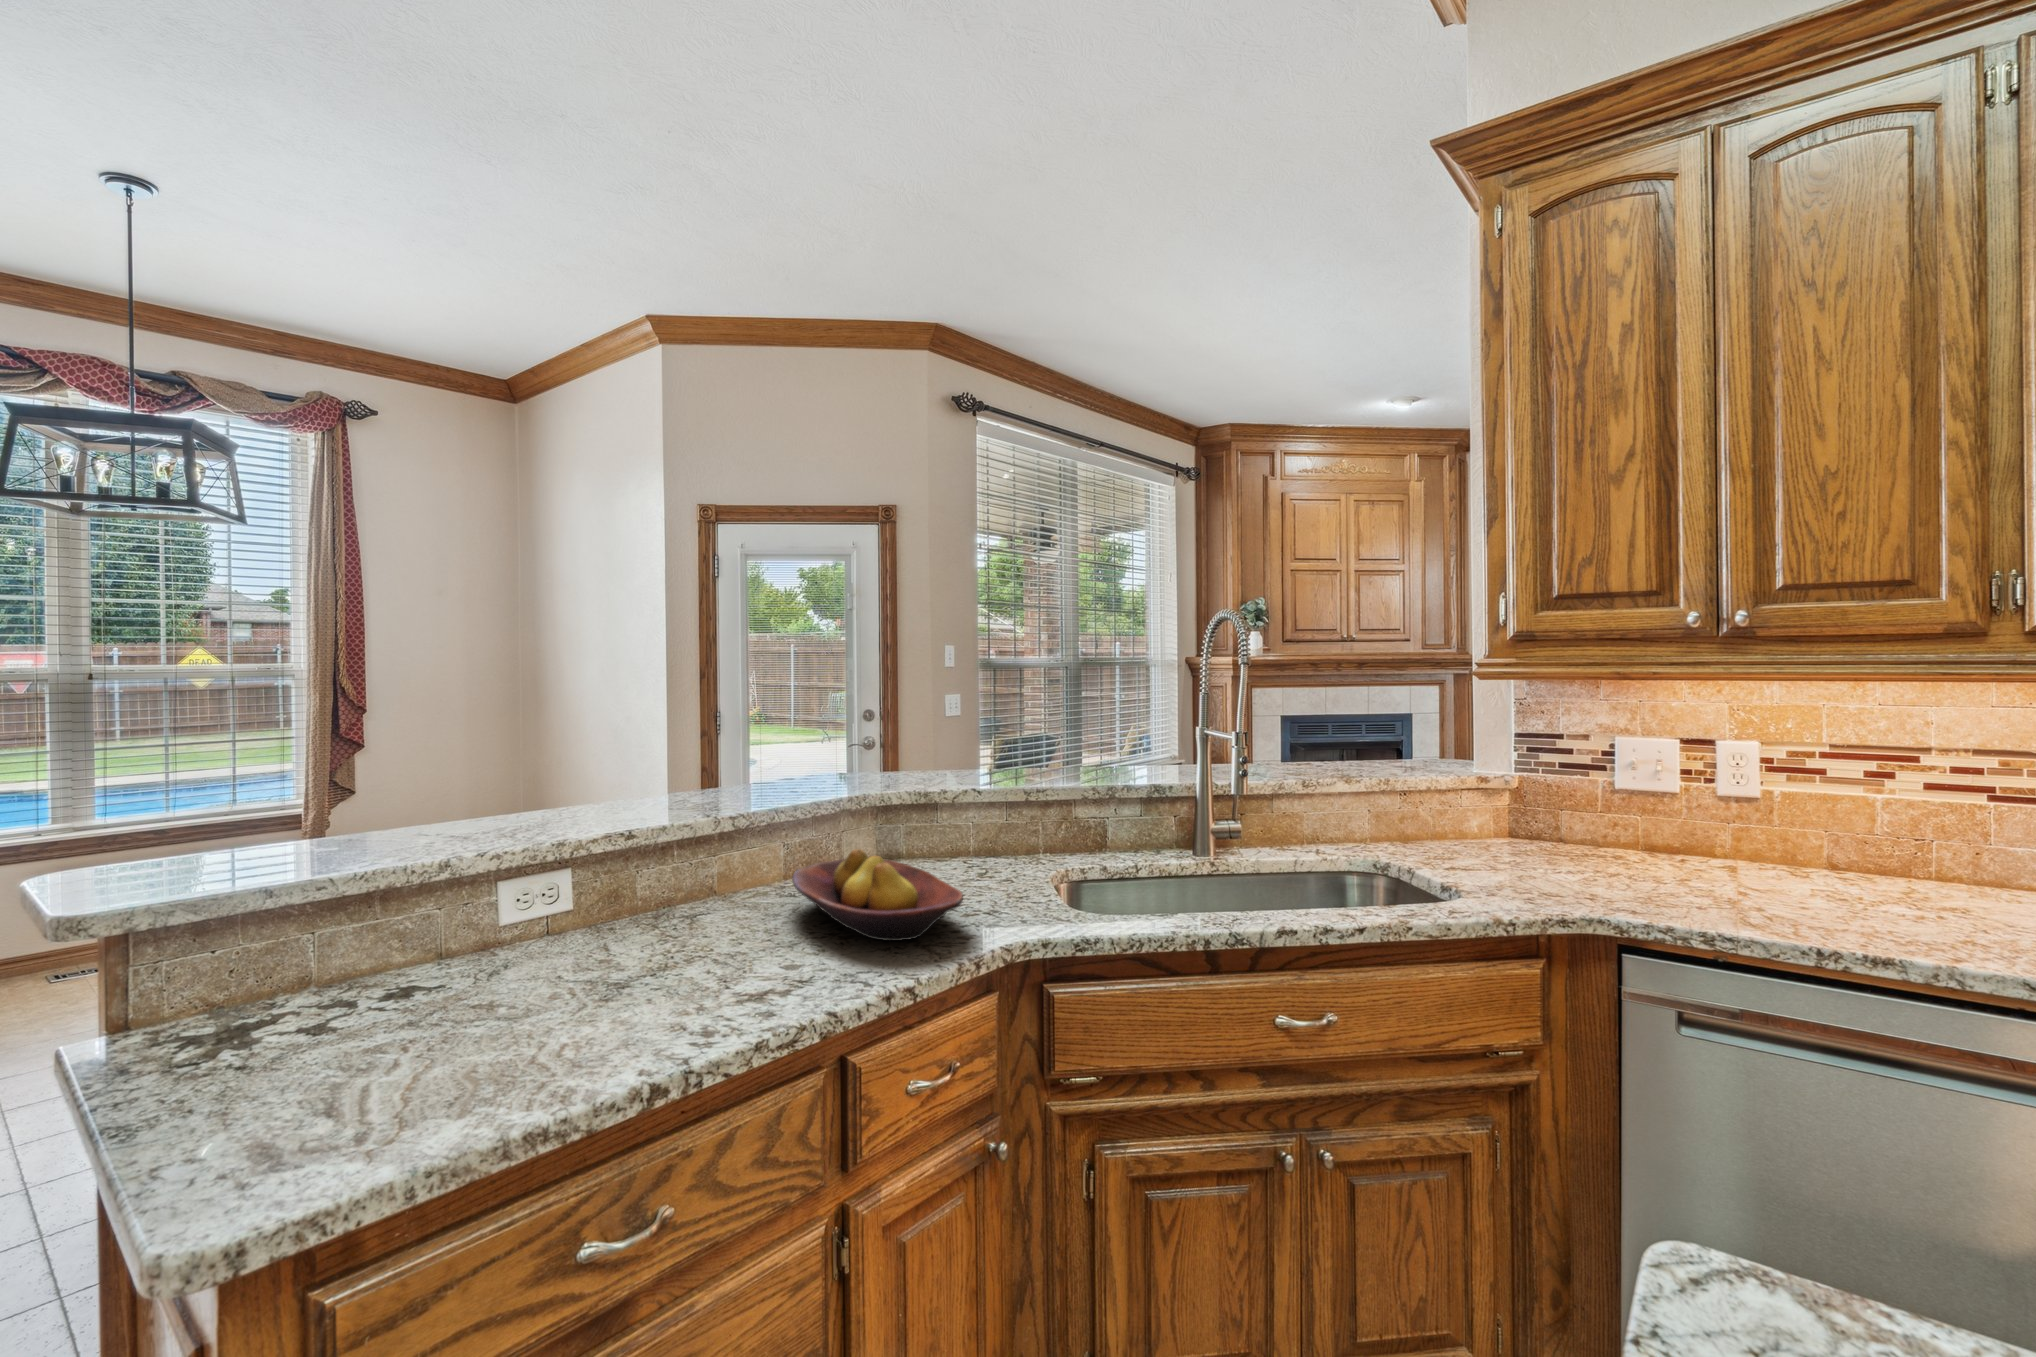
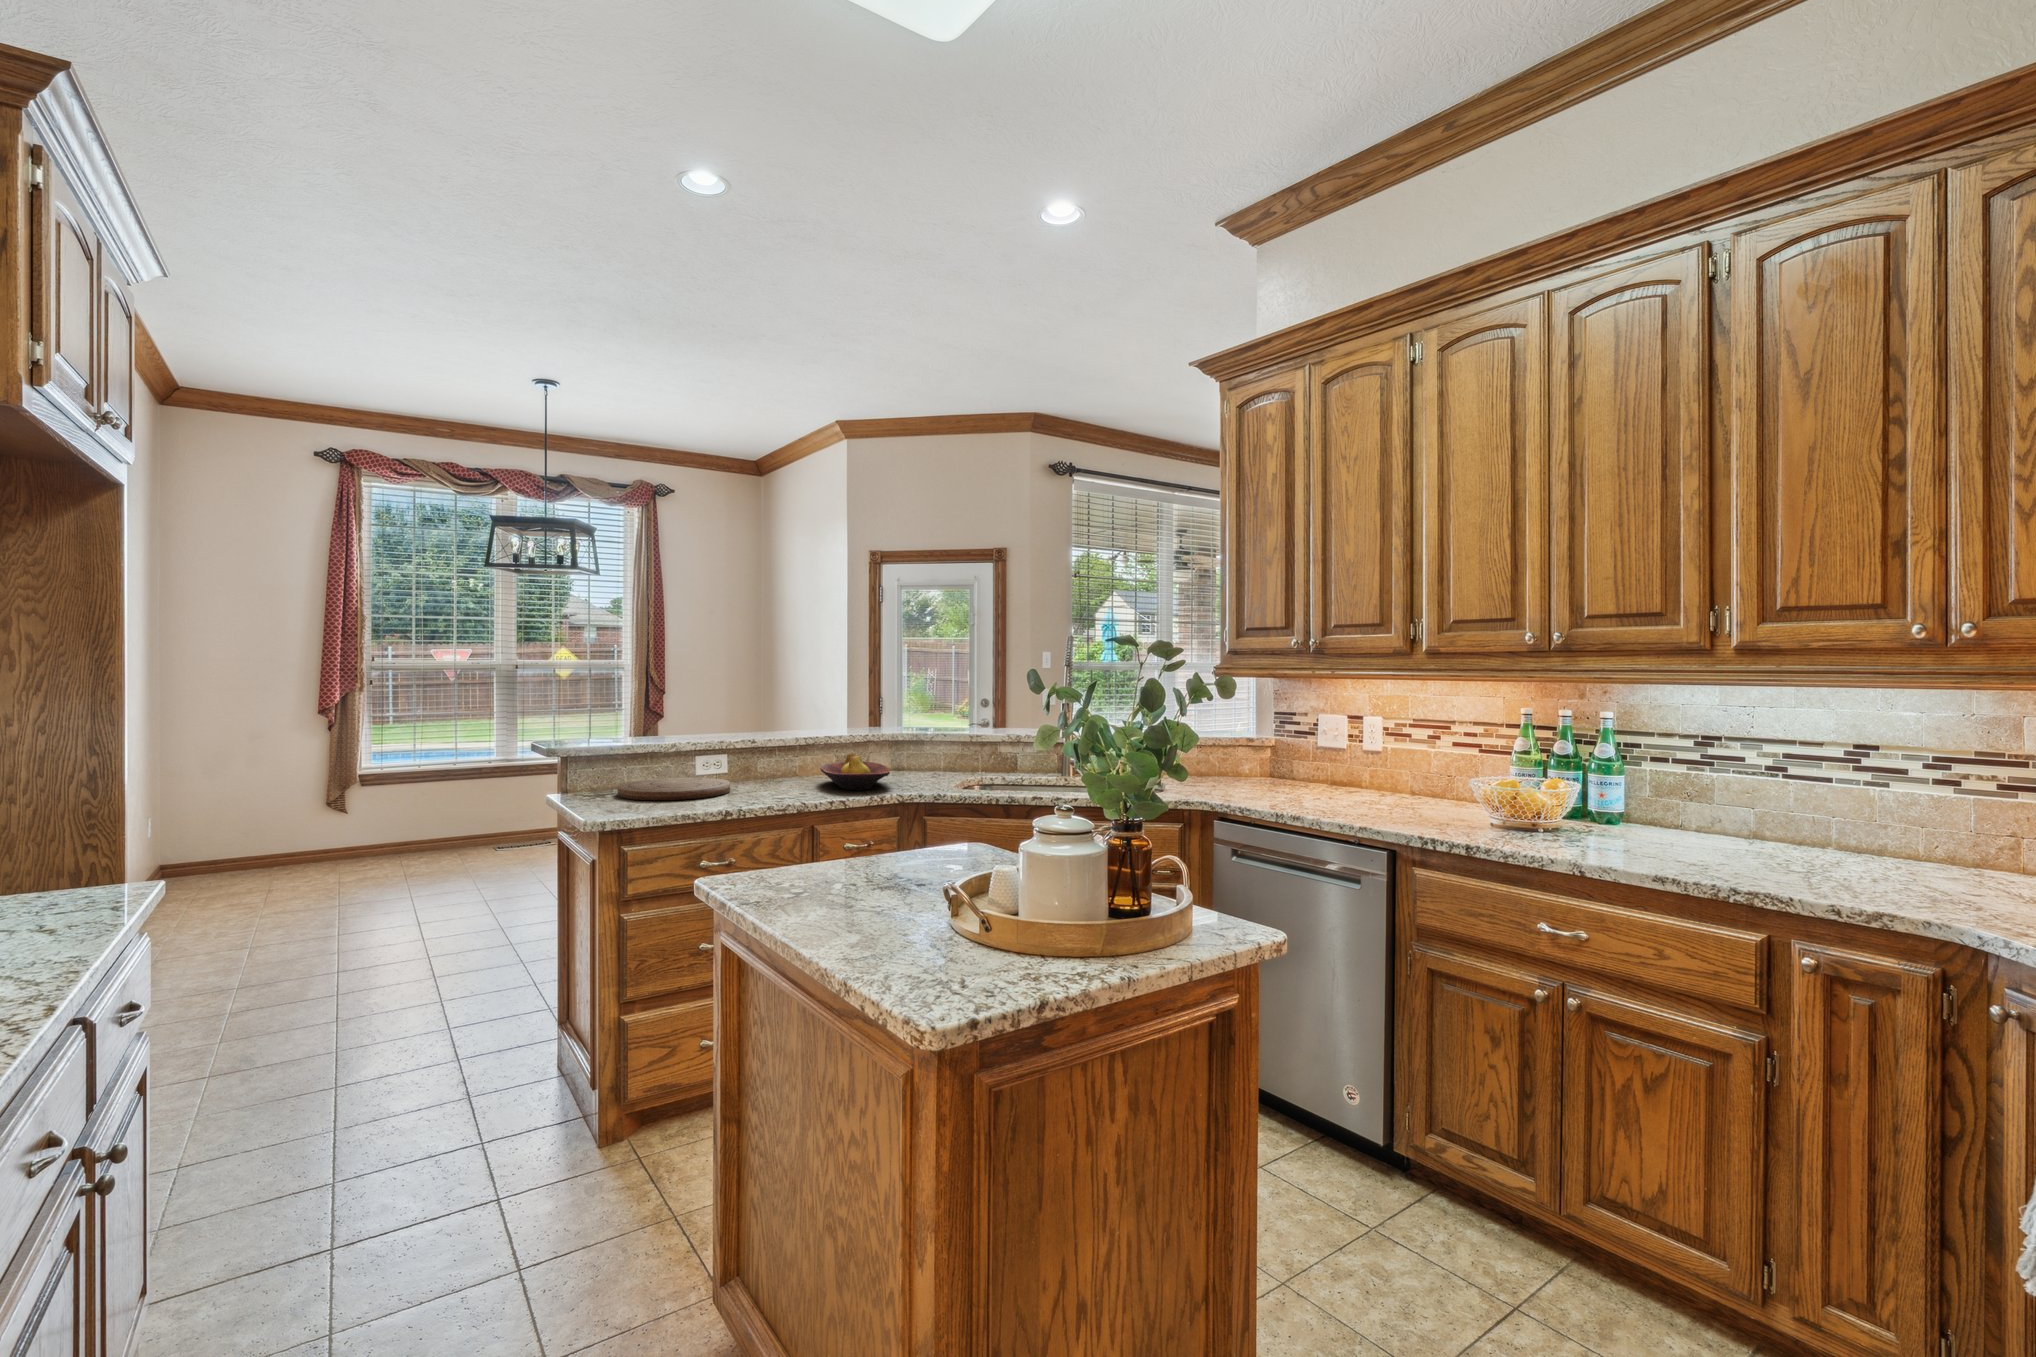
cutting board: none [283,938,608,1063] -> present [618,778,730,800]

